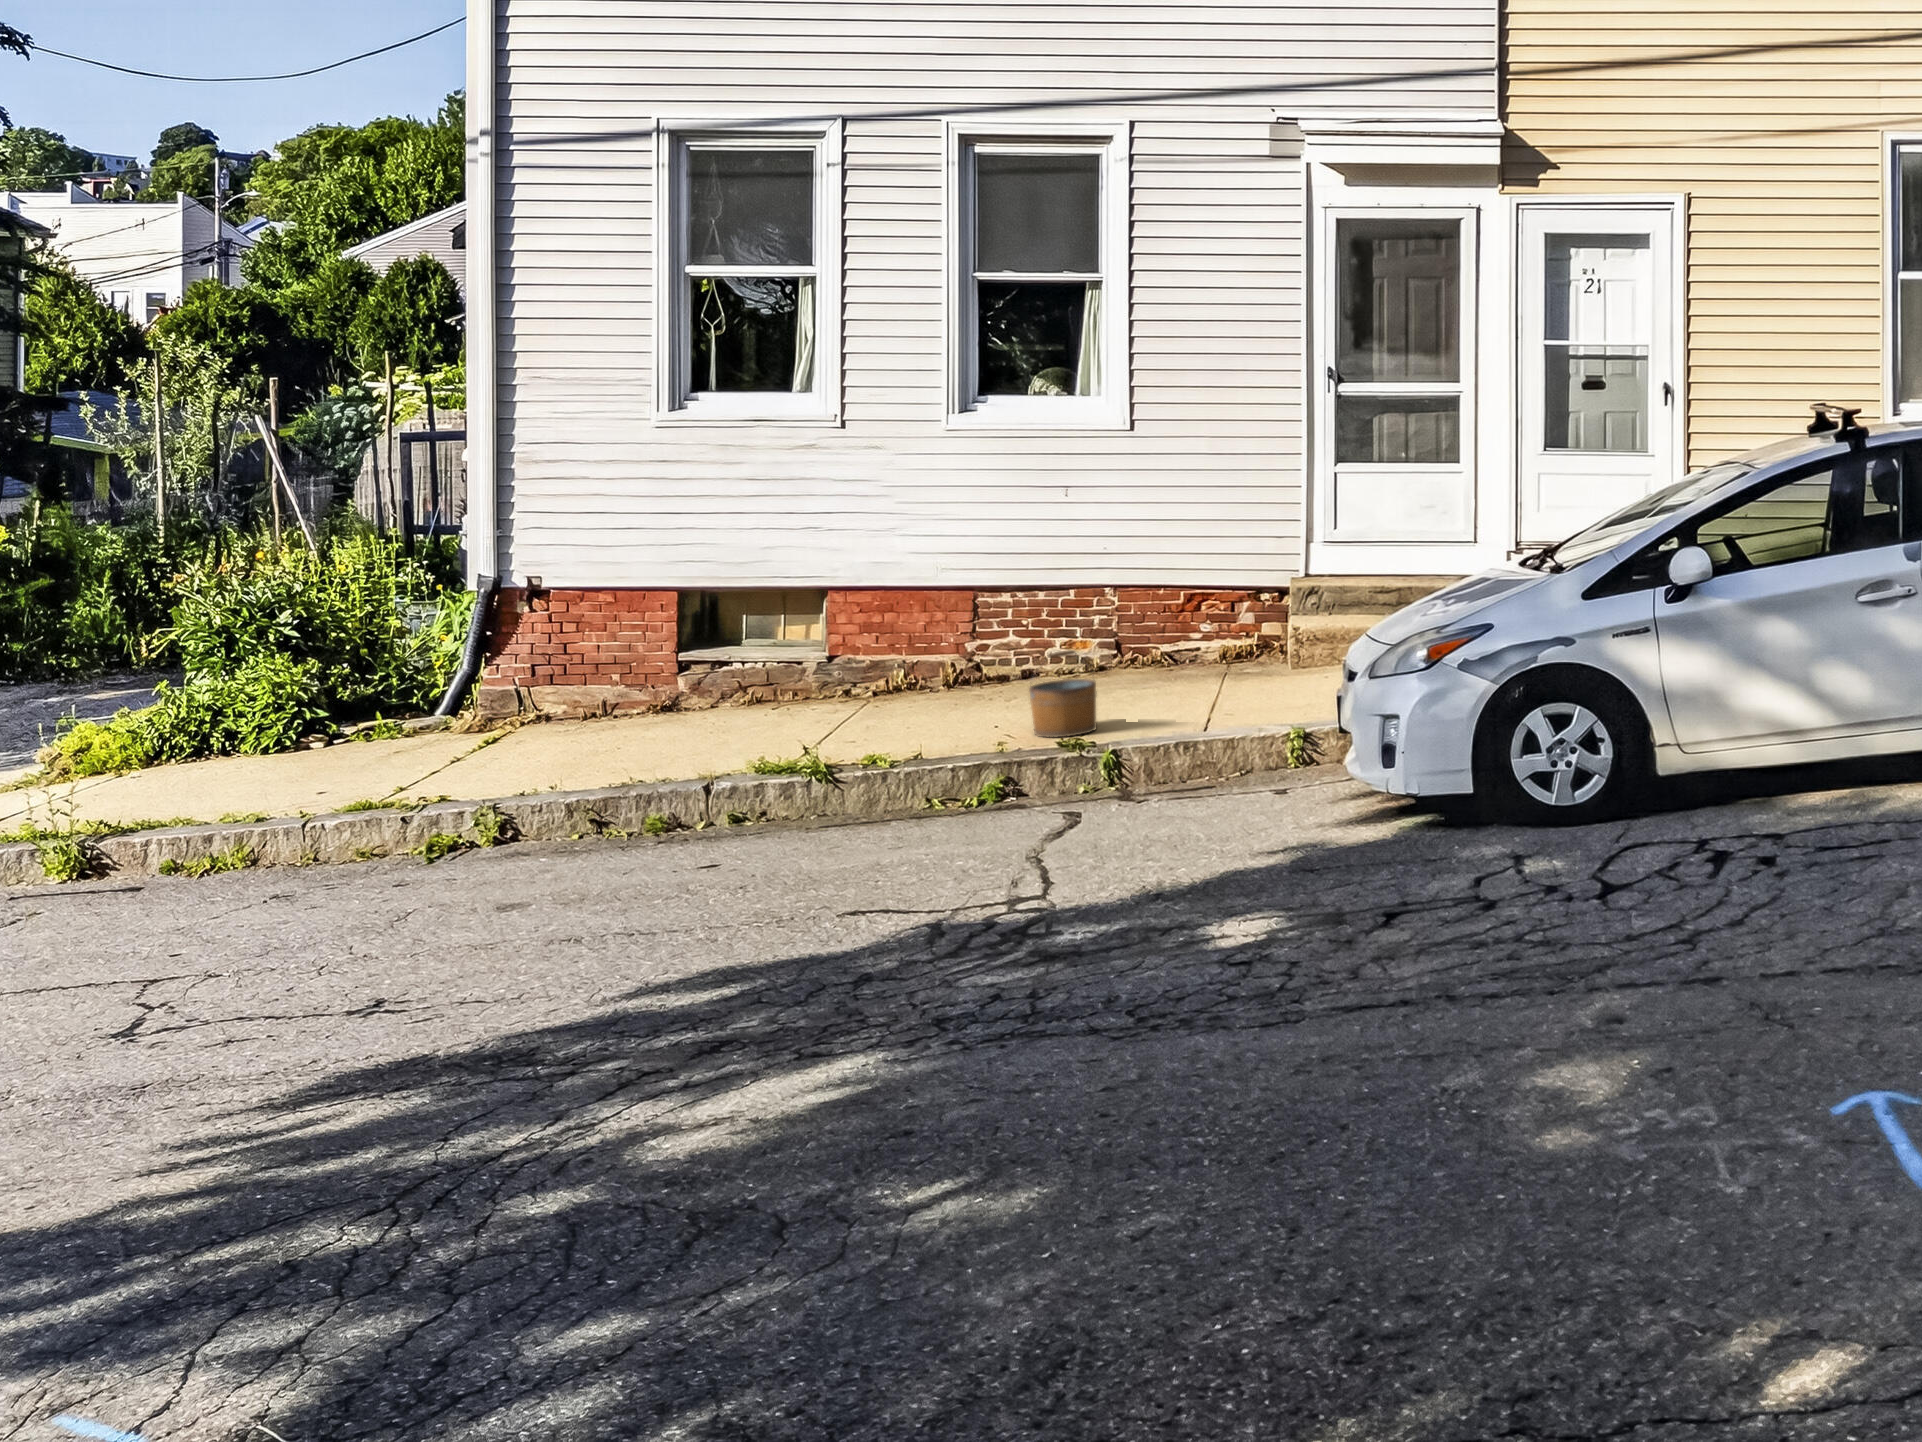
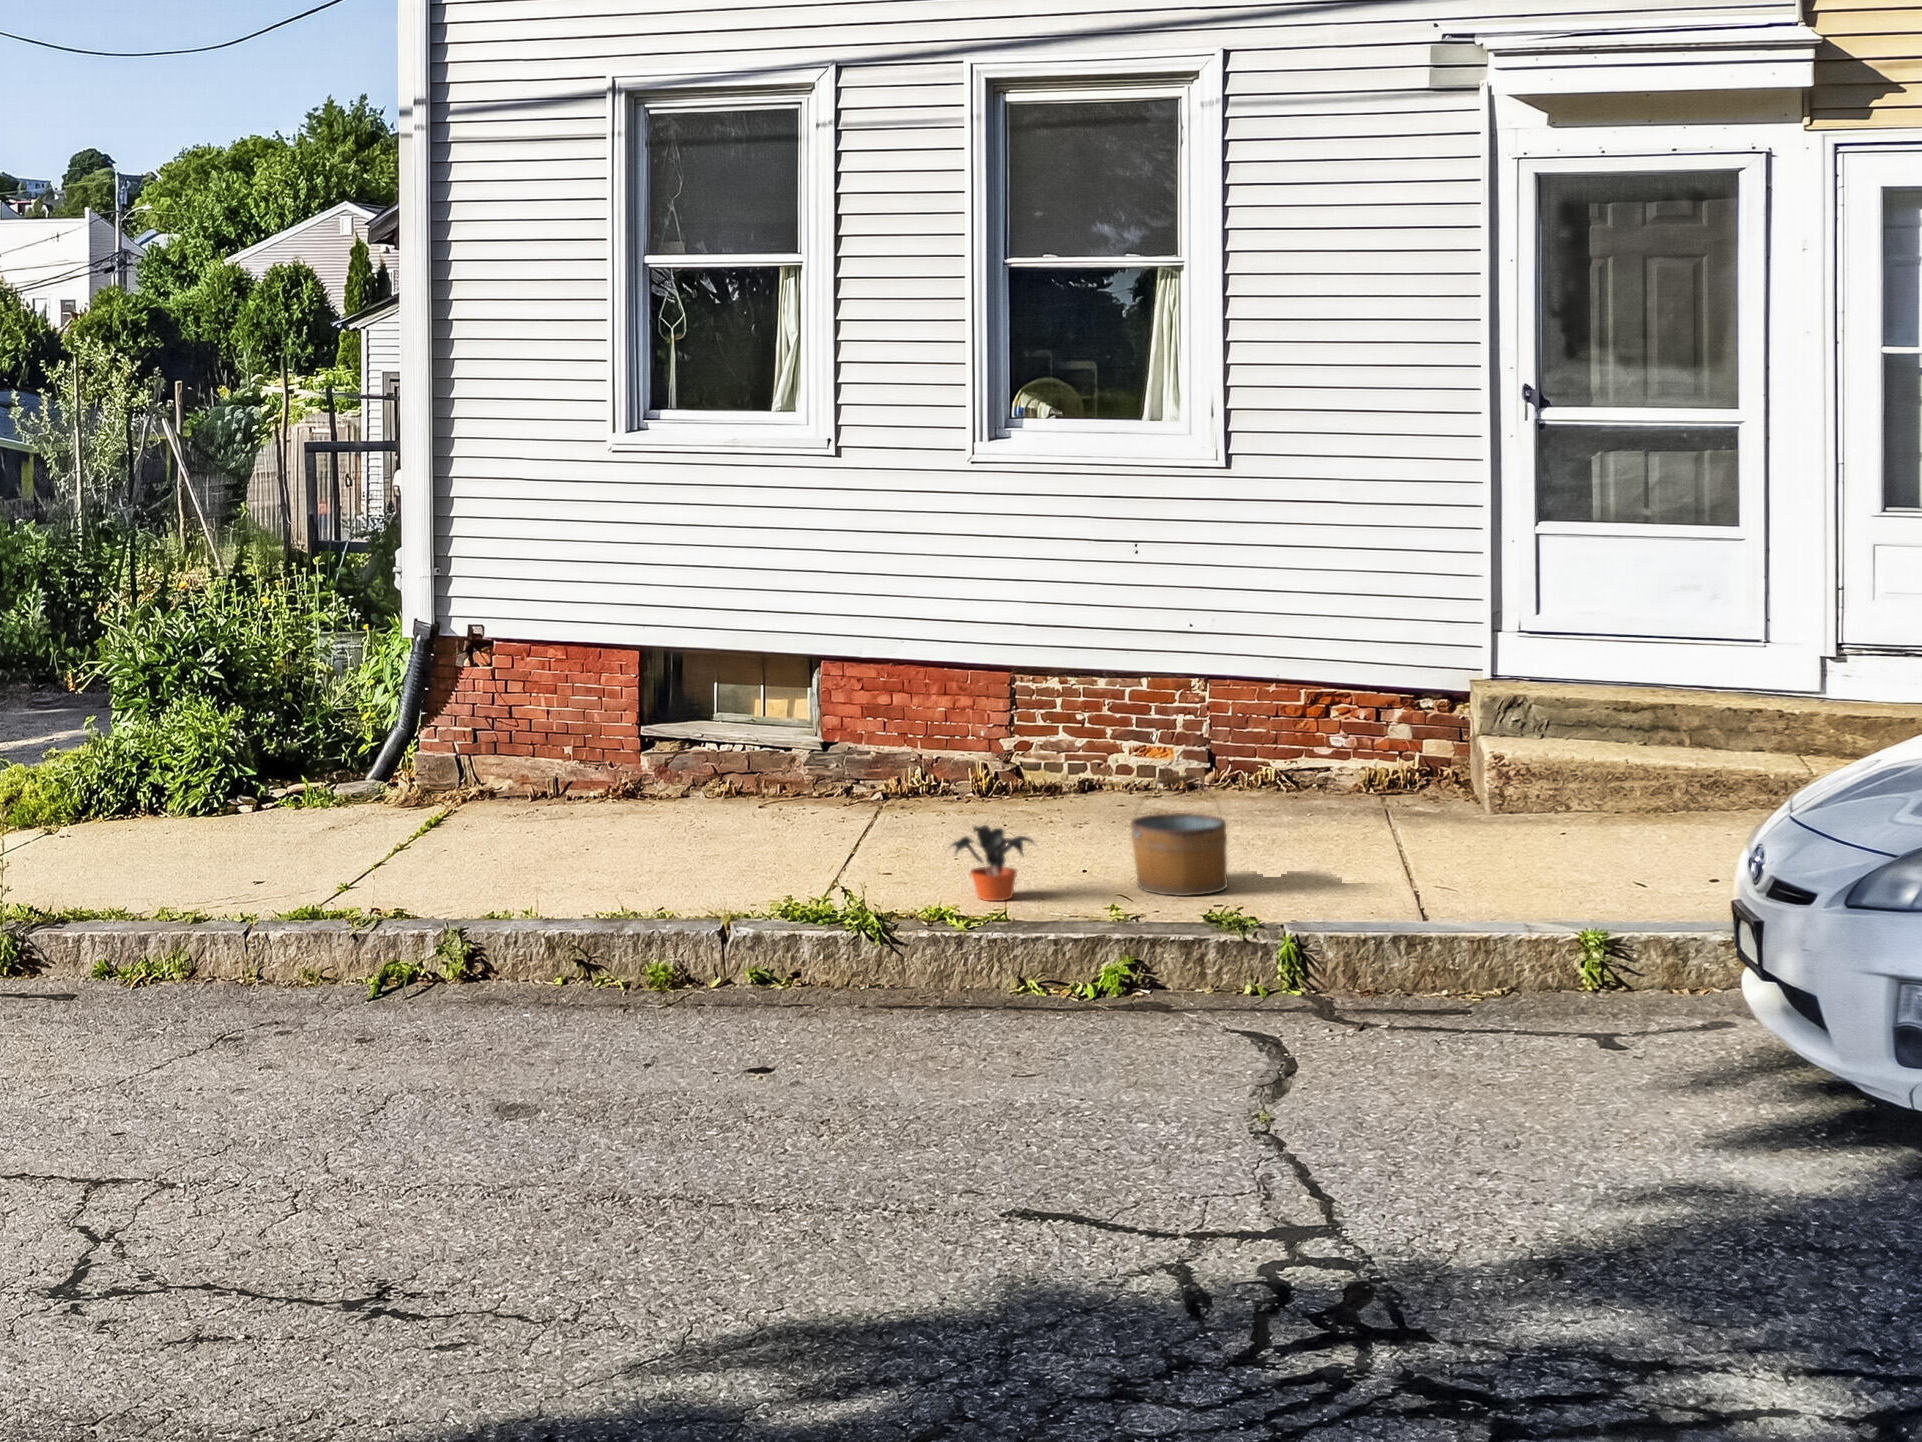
potted plant: none [892,697,961,752] -> present [951,825,1034,901]

